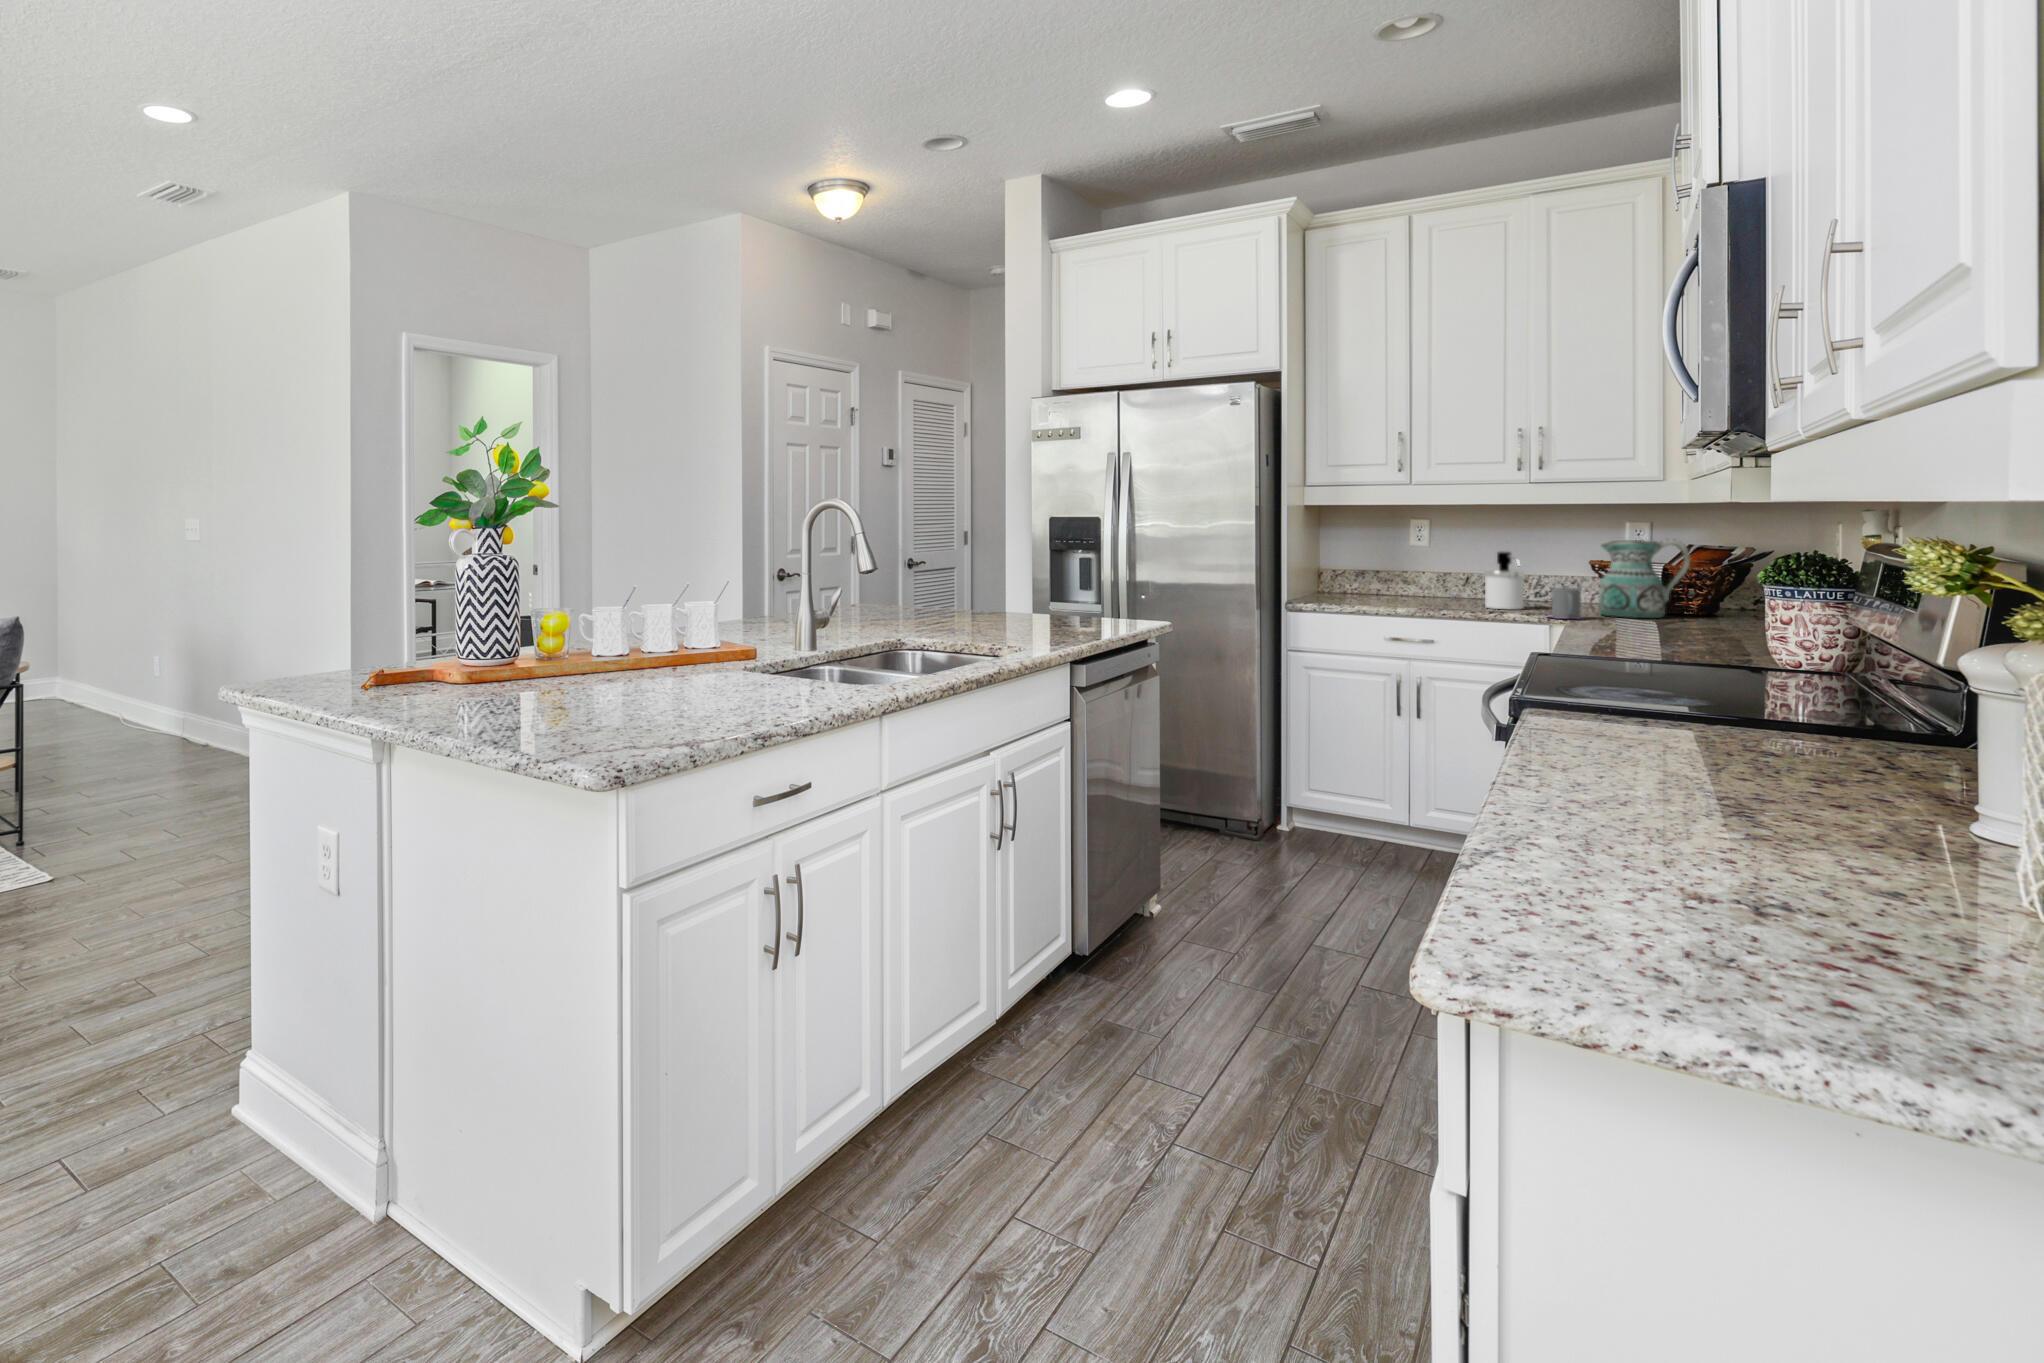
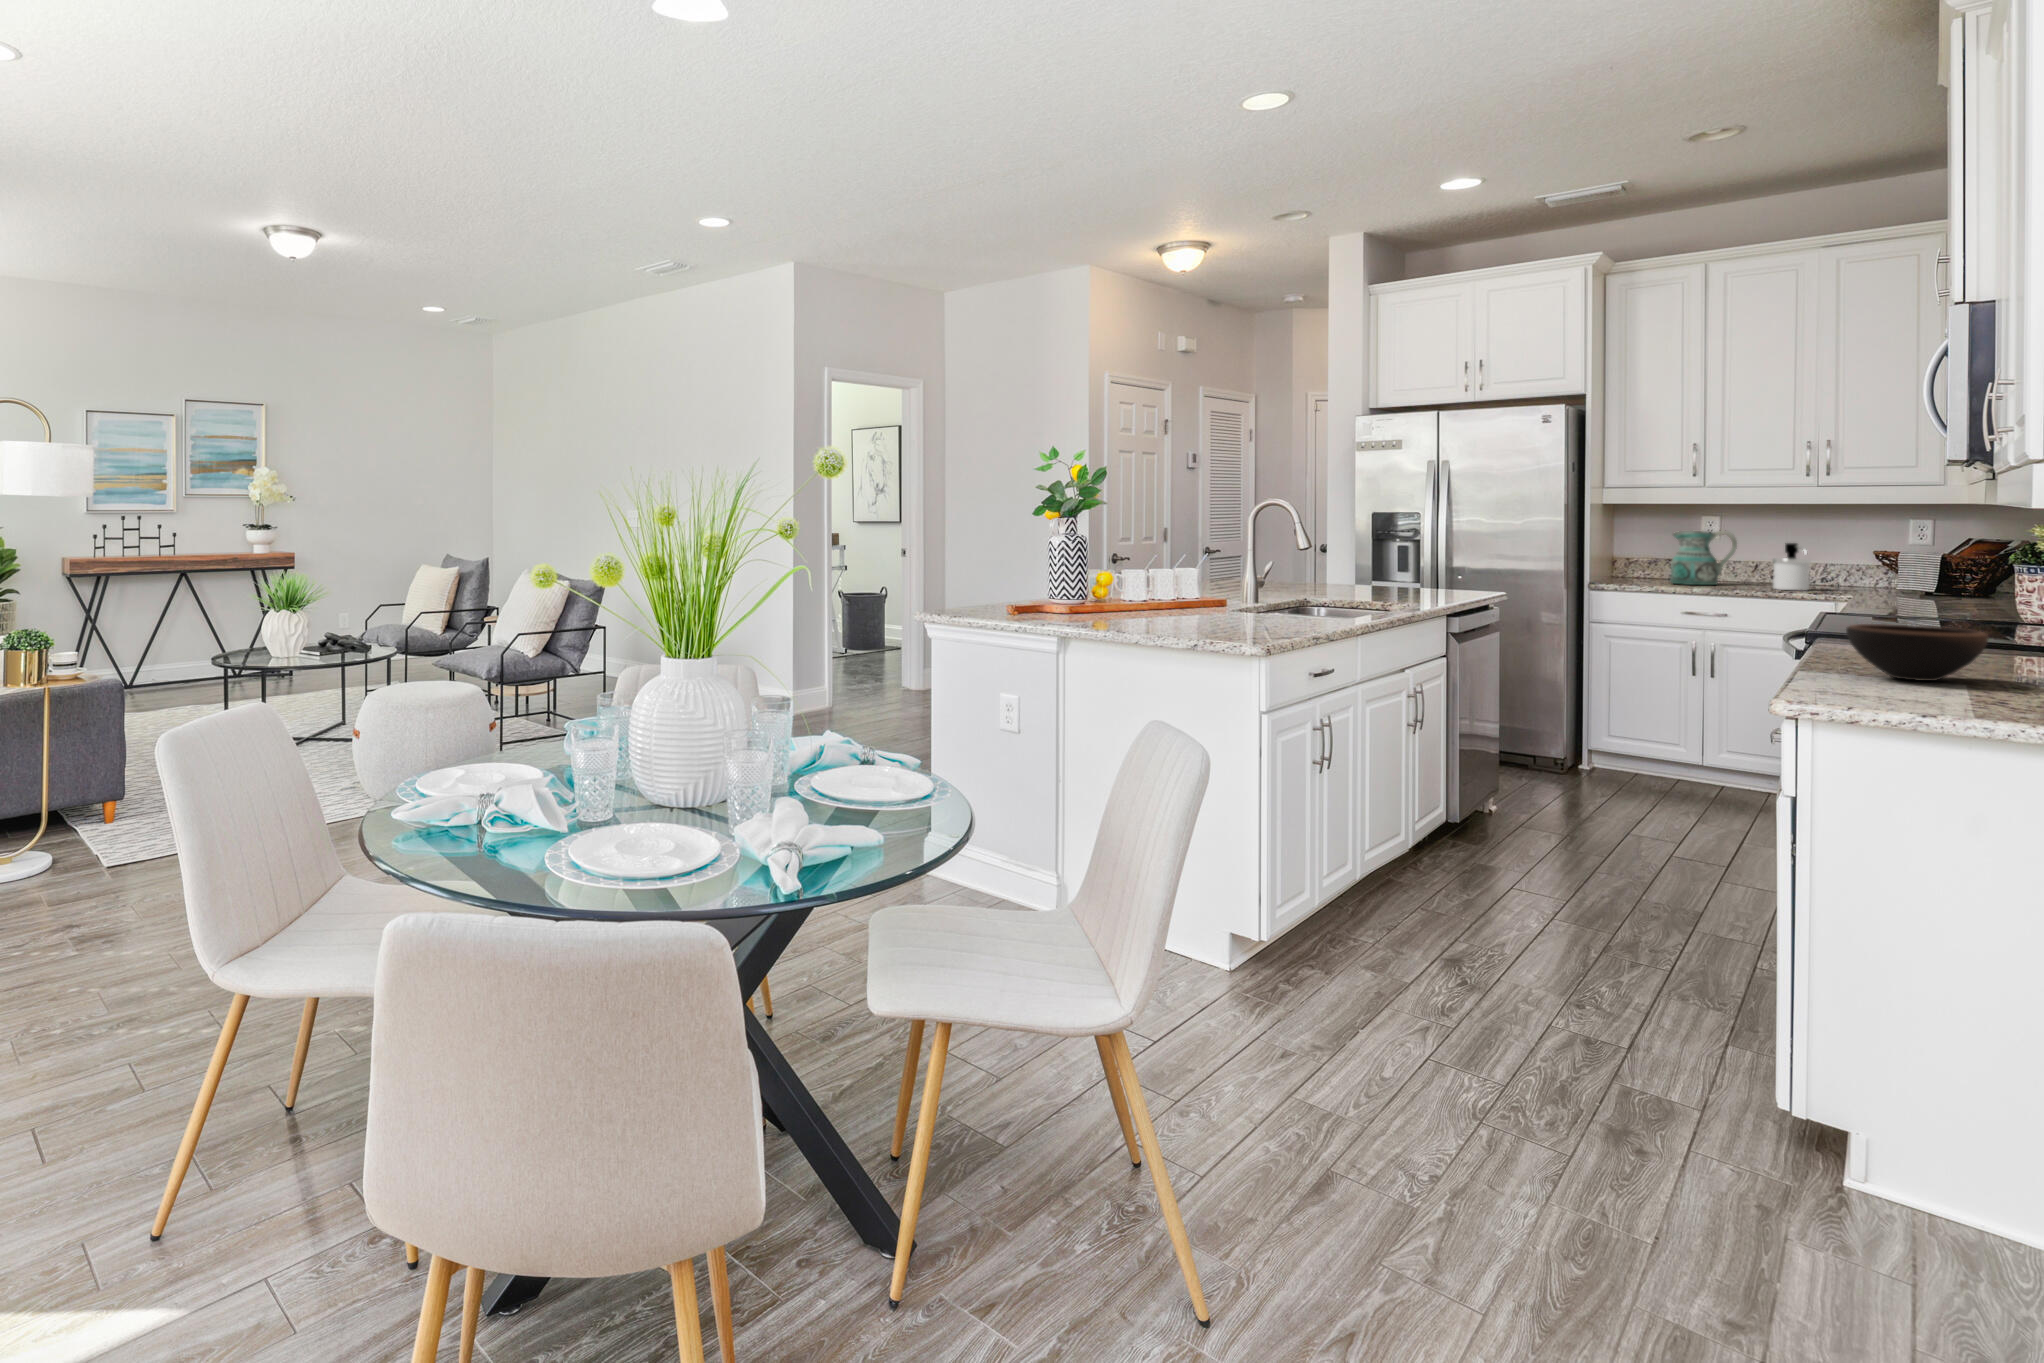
ceramic pitcher: present [1599,539,1690,618] -> present [1671,530,1737,585]
mug: present [1550,588,1581,619] -> none [1831,572,1868,597]
bowl: none [1559,741,1820,870] -> present [1846,624,1988,681]

